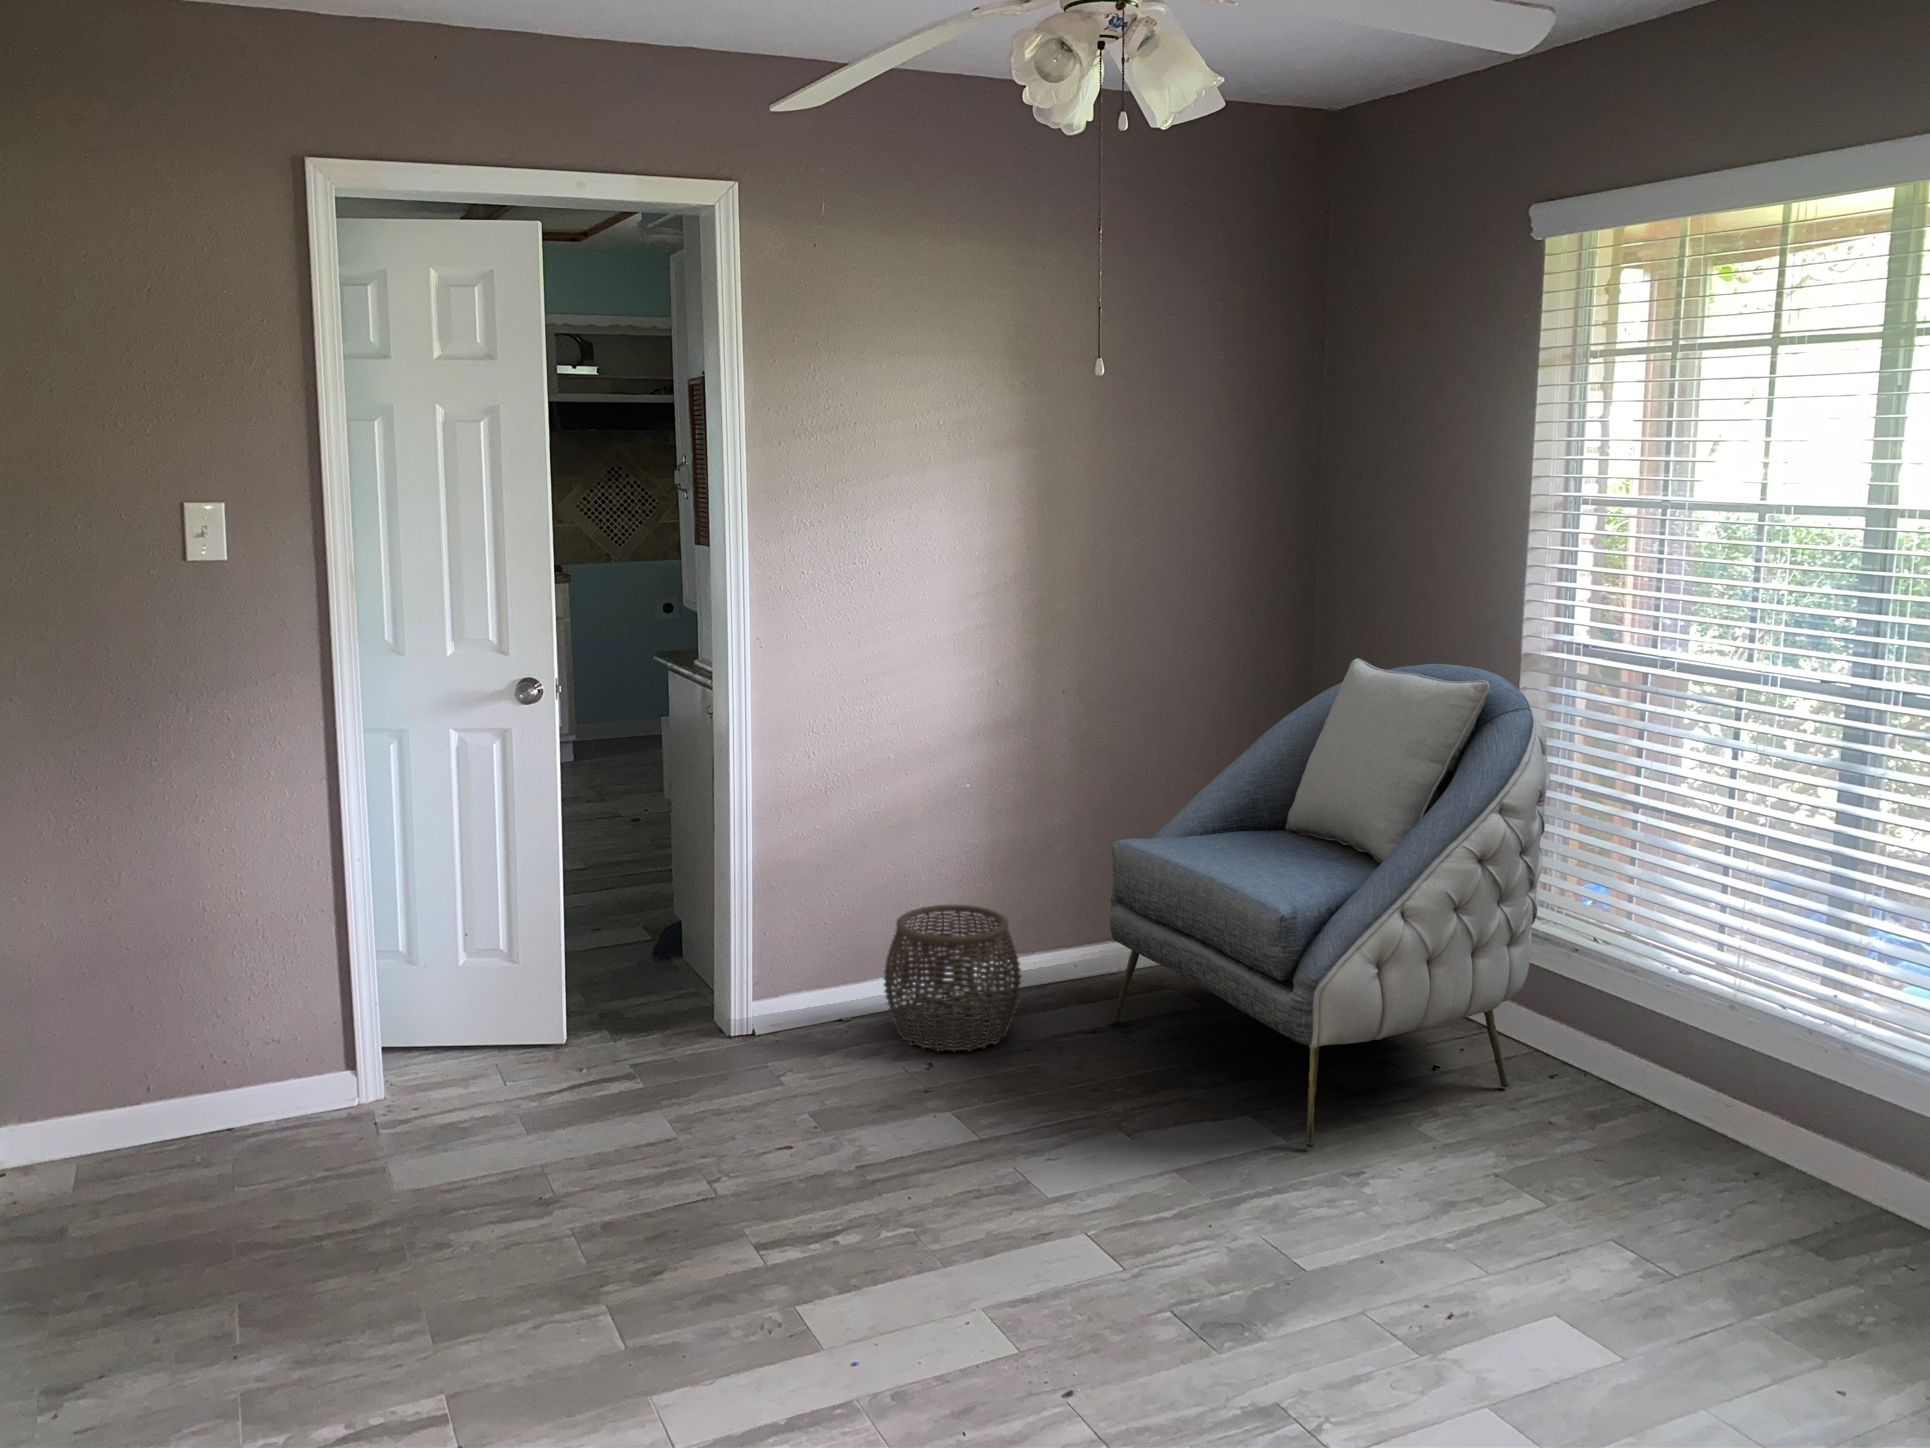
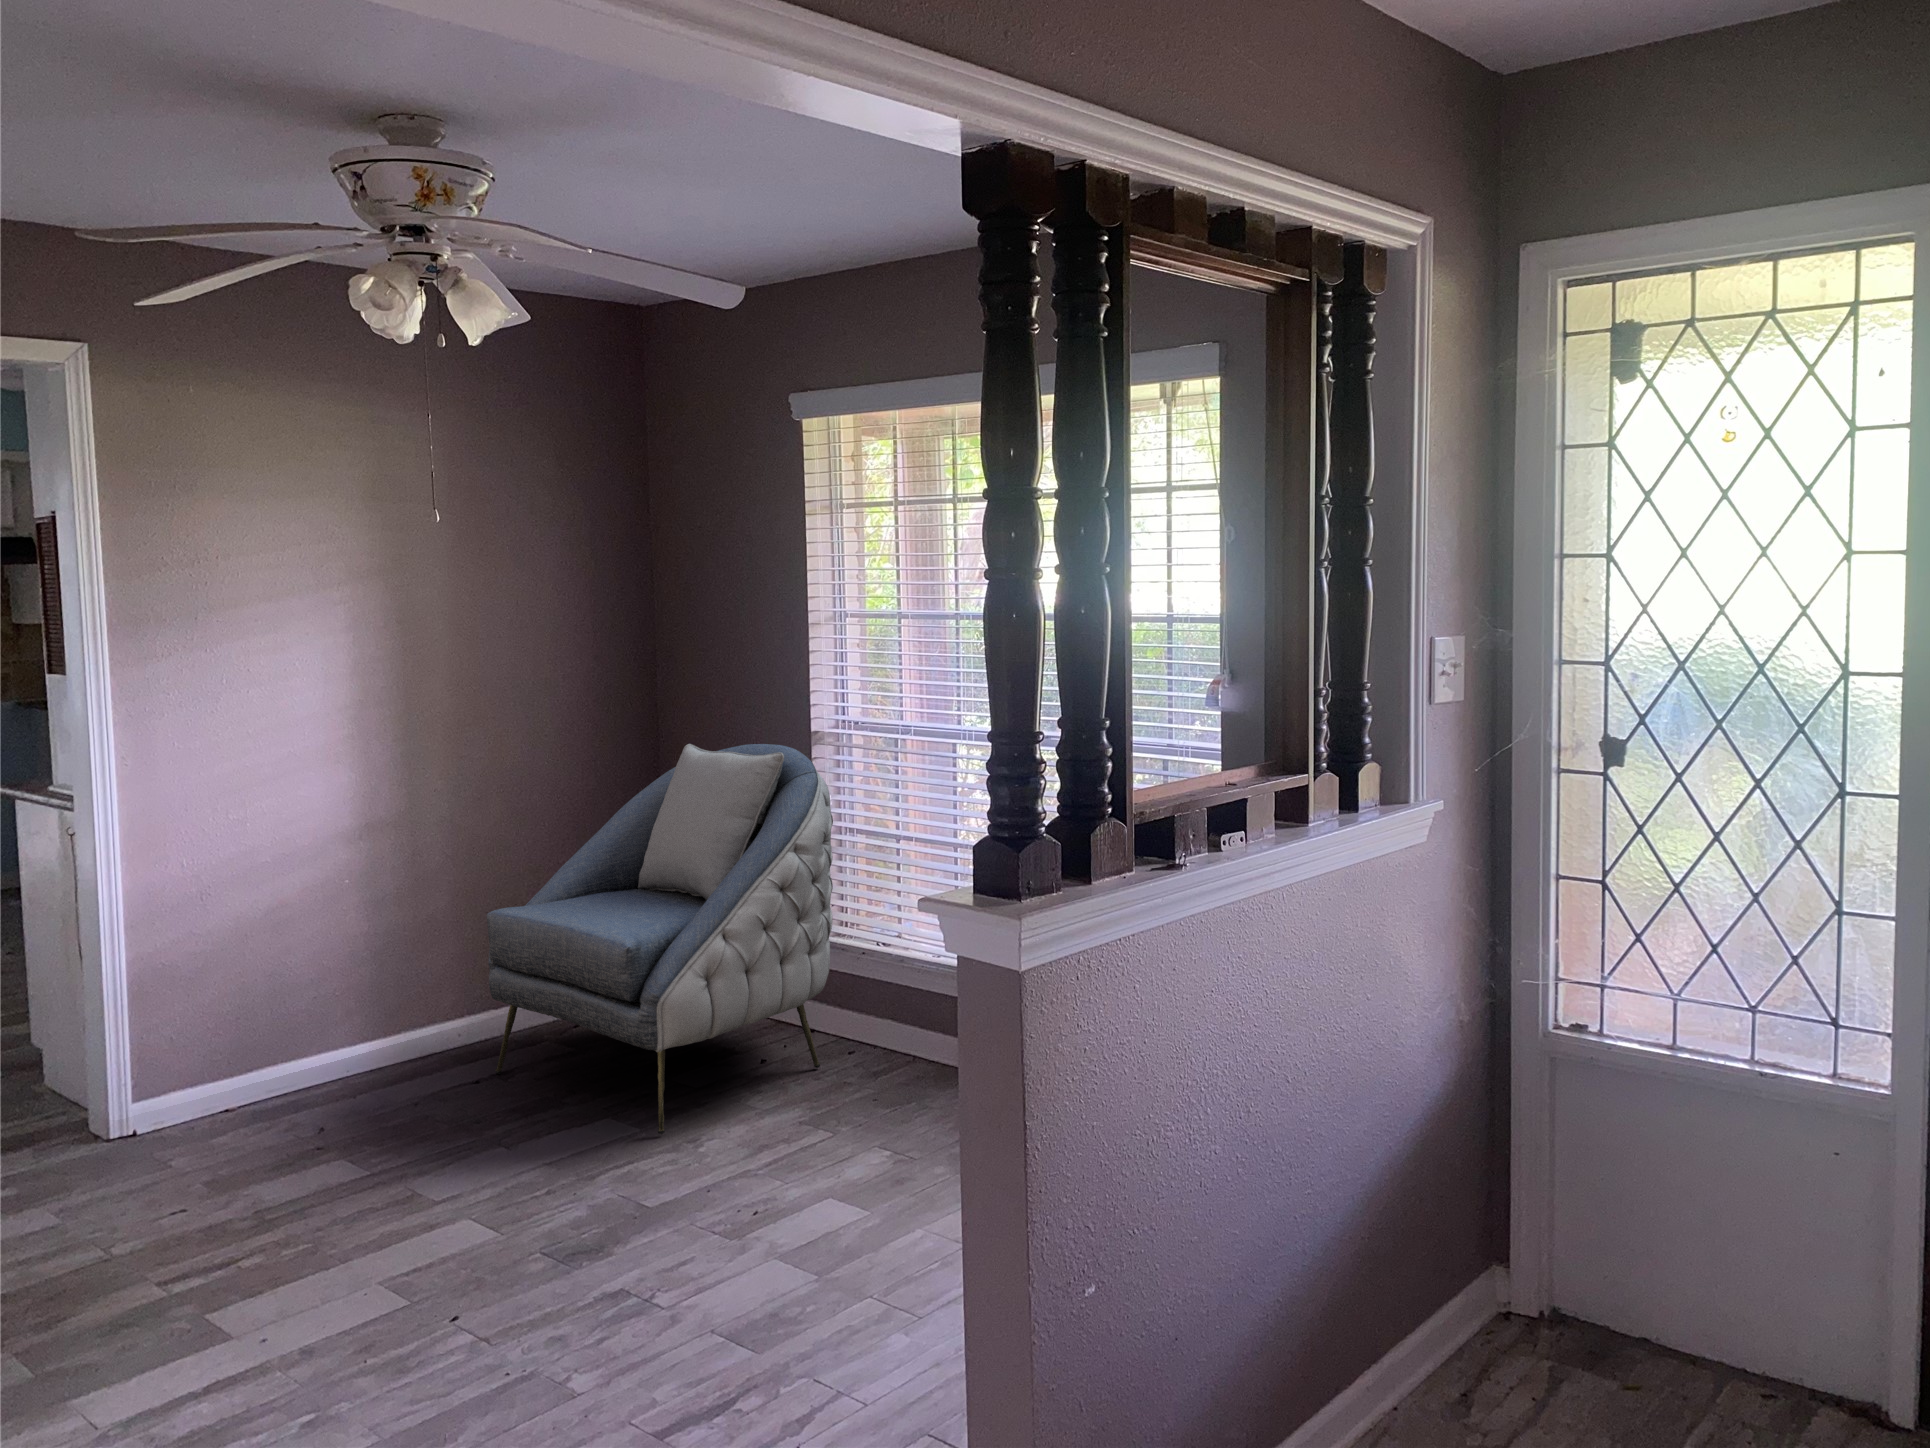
woven basket: present [884,905,1022,1052] -> none [271,986,409,1121]

